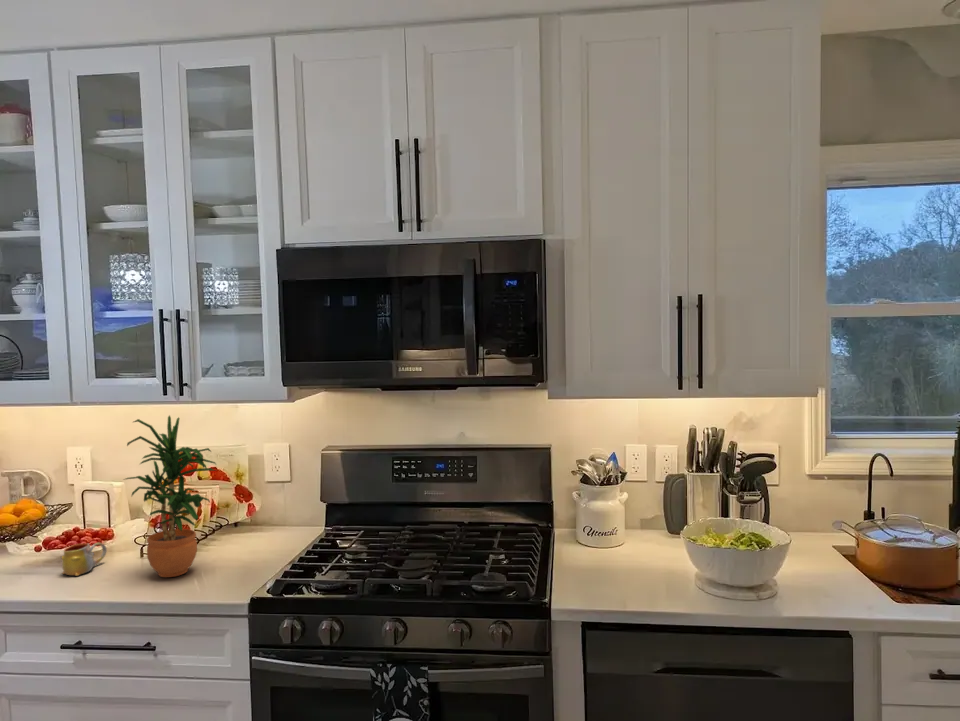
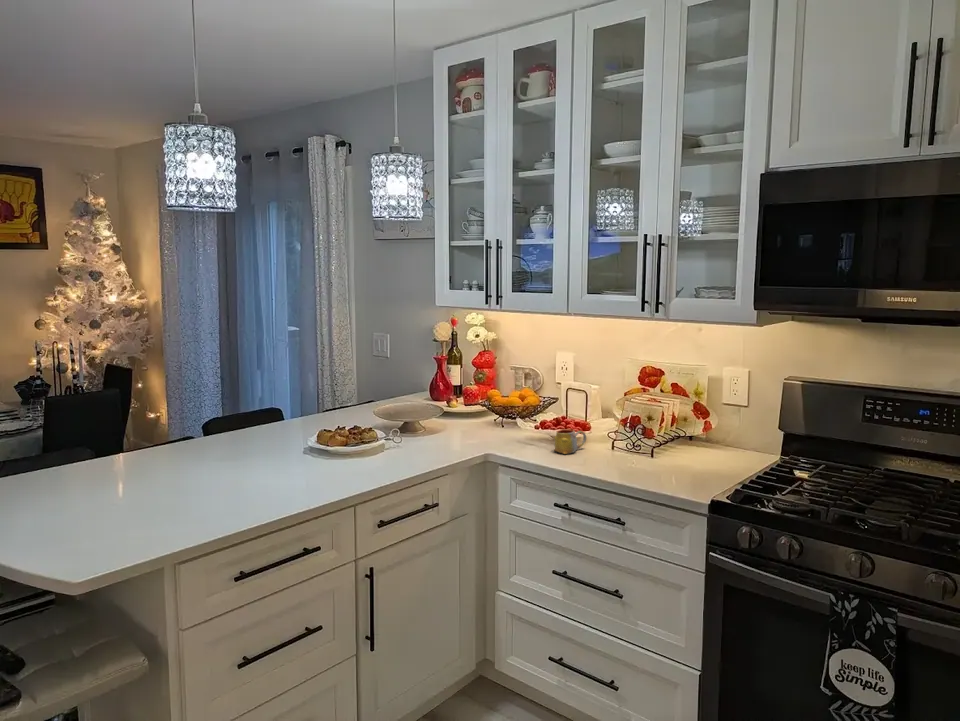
potted plant: present [126,416,216,577] -> none [605,329,687,470]

